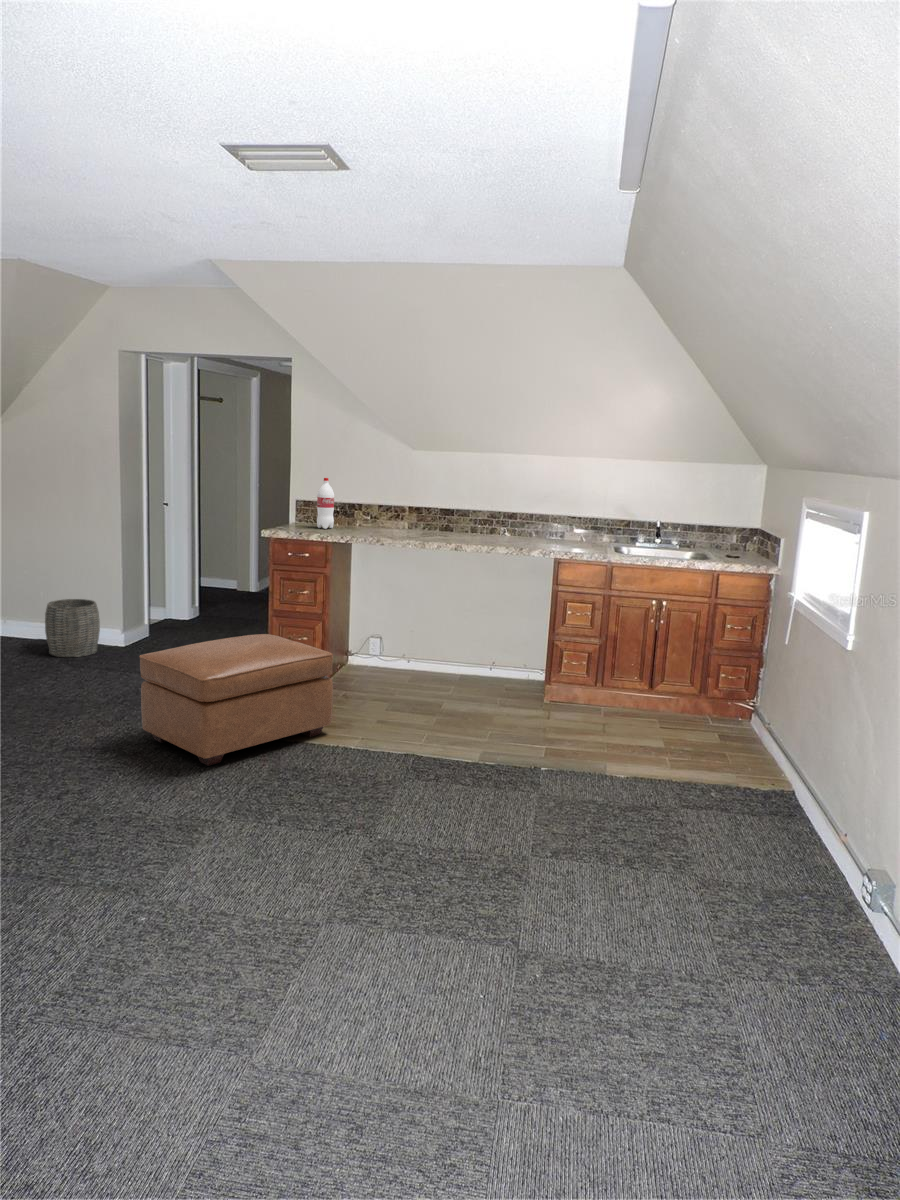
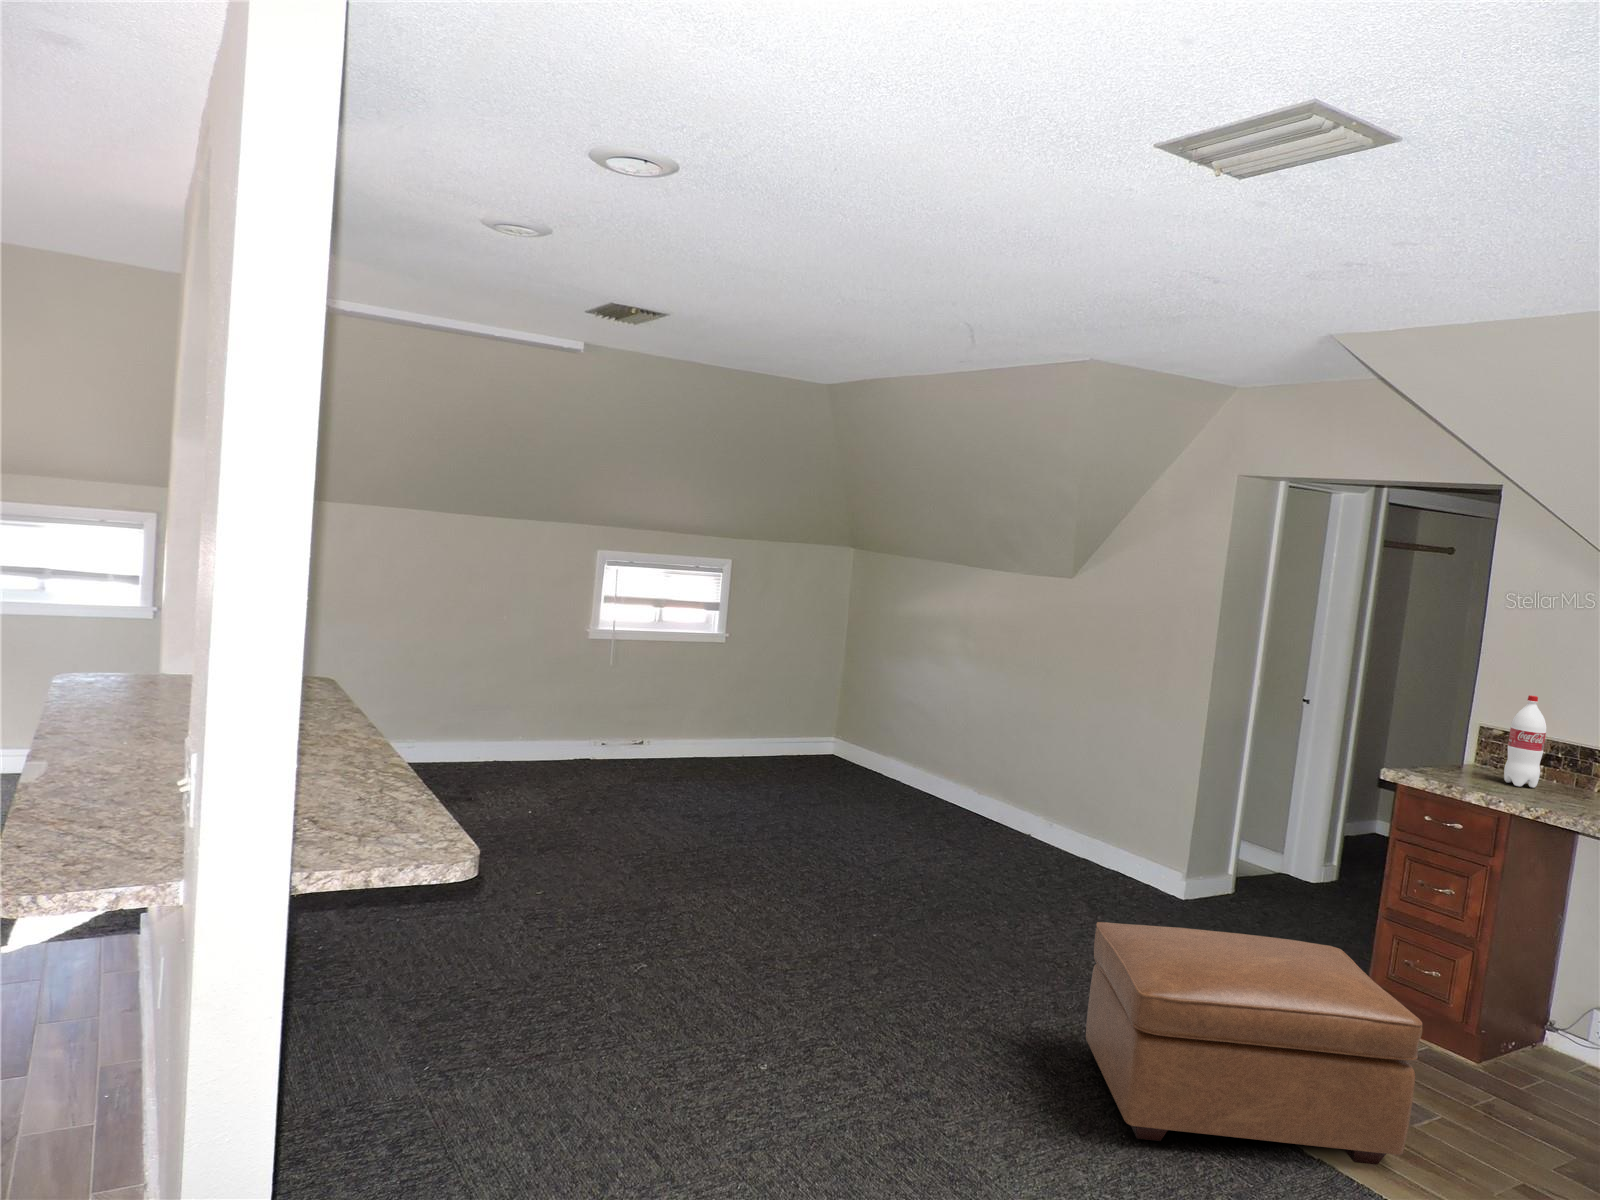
woven basket: present [45,599,100,657] -> none [1079,809,1154,896]

